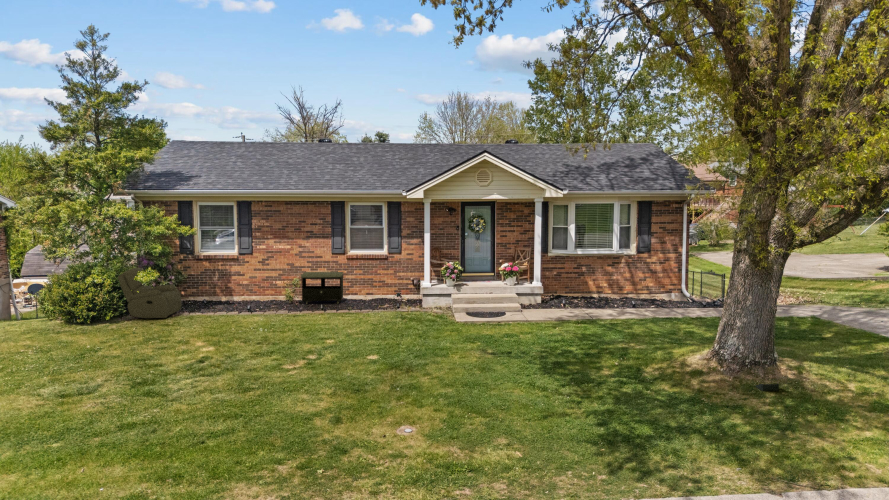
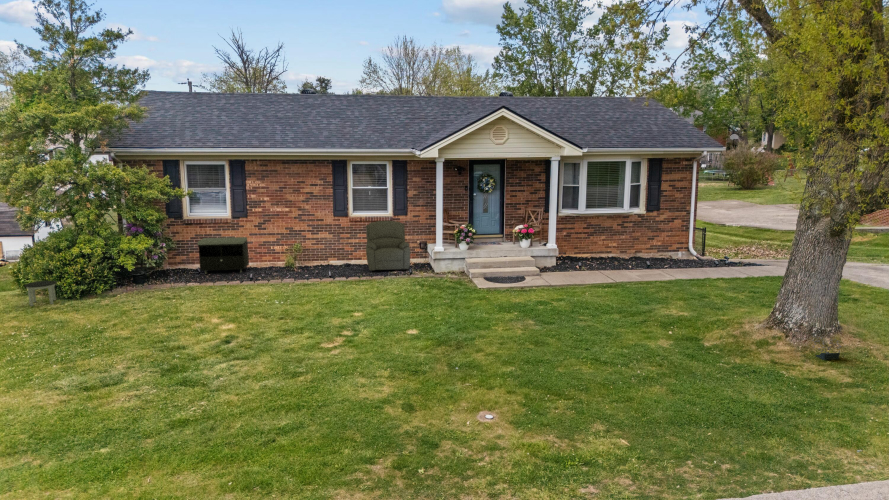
chair: present [118,268,181,318] -> present [366,221,410,272]
storage bench: present [301,272,344,304] -> present [198,237,249,273]
round table: none [43,307,72,329] -> present [24,280,57,306]

